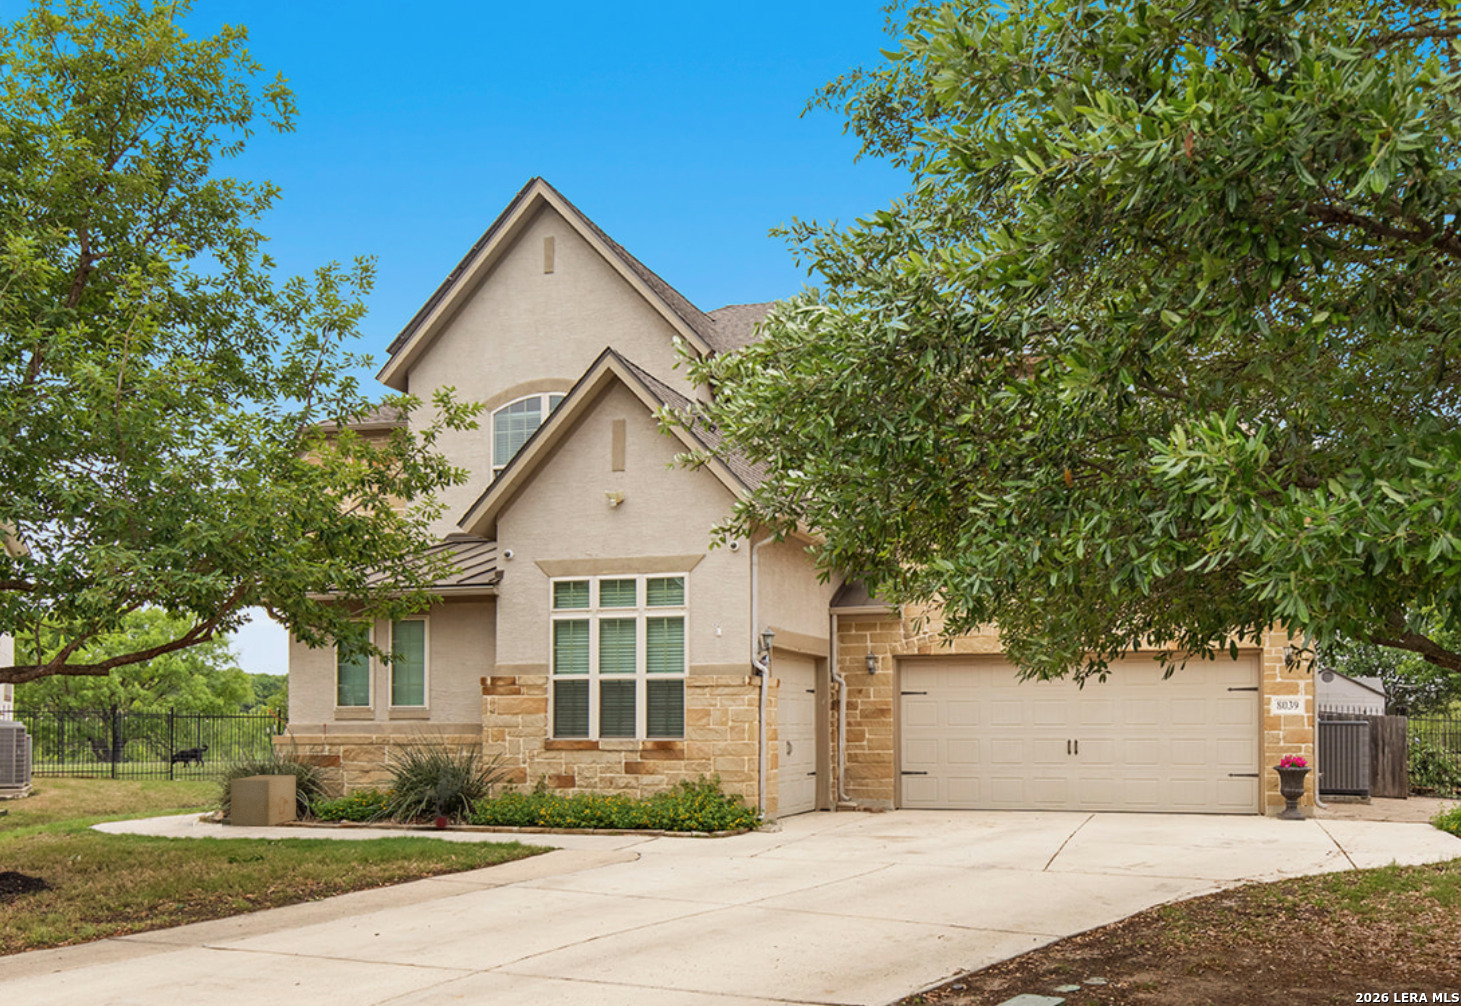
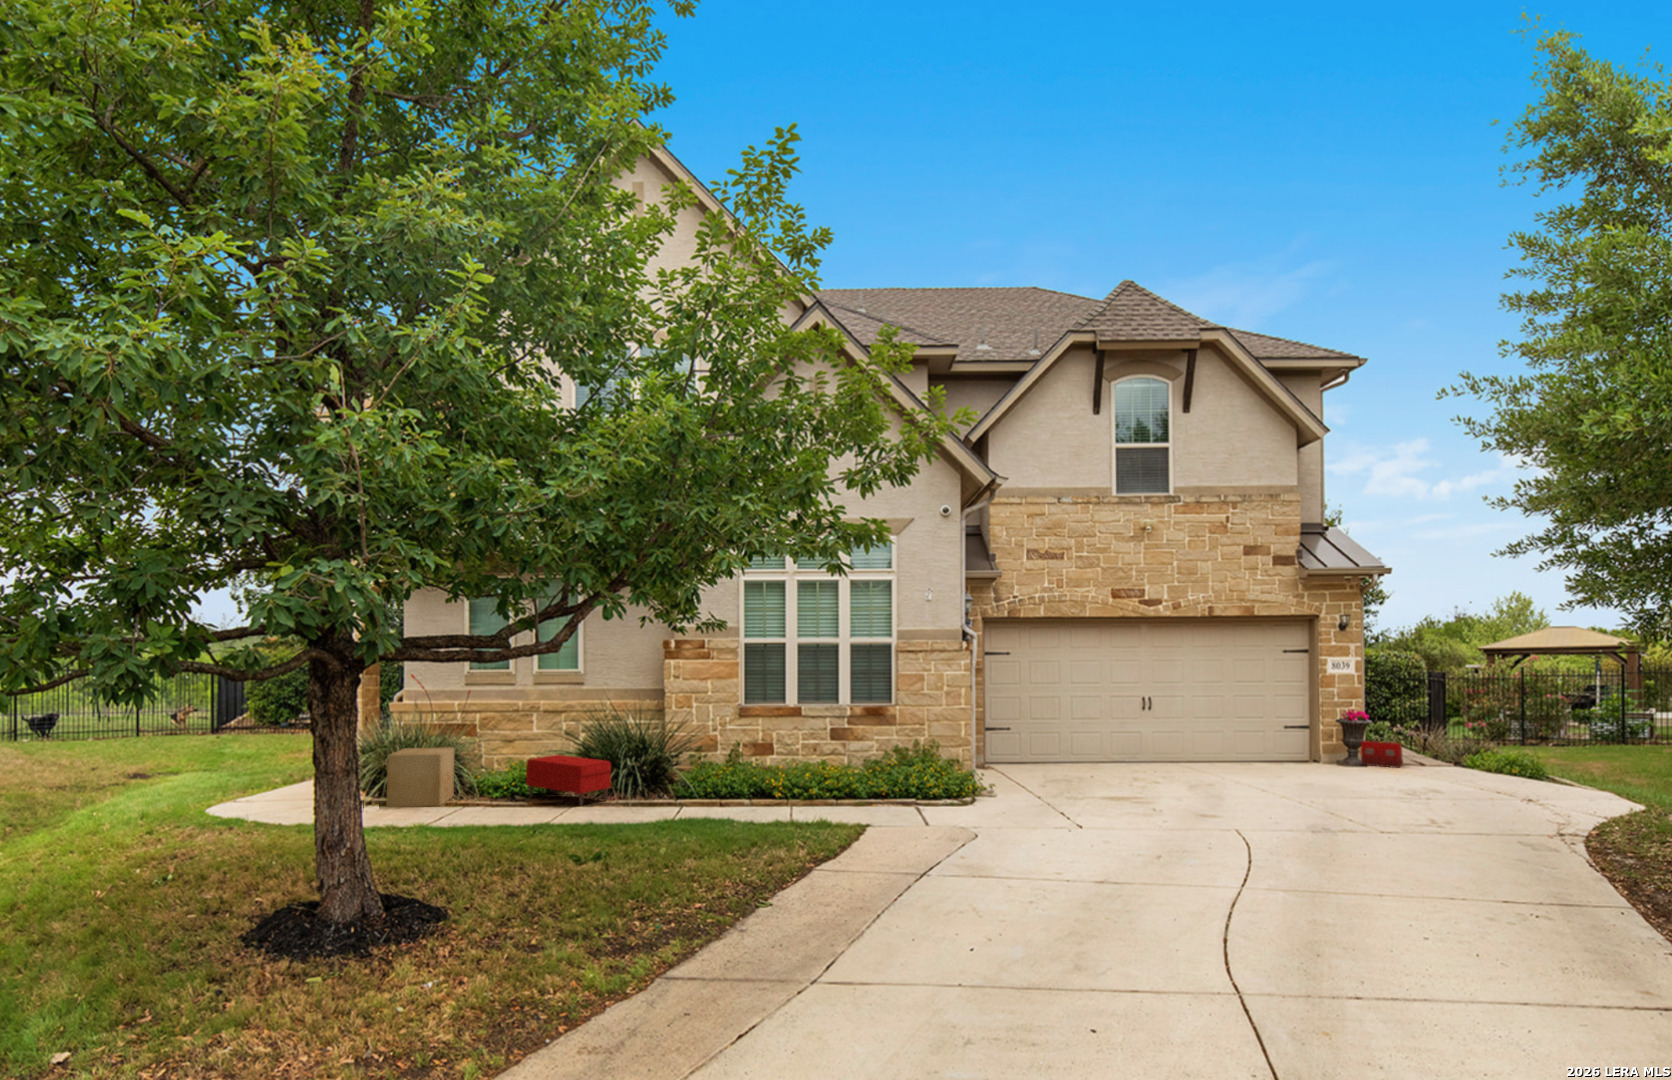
potted tree: present [418,768,465,829] -> none [628,733,683,802]
bench: none [347,784,406,830] -> present [526,755,611,806]
toolbox: none [1289,787,1345,827] -> present [1361,737,1403,768]

